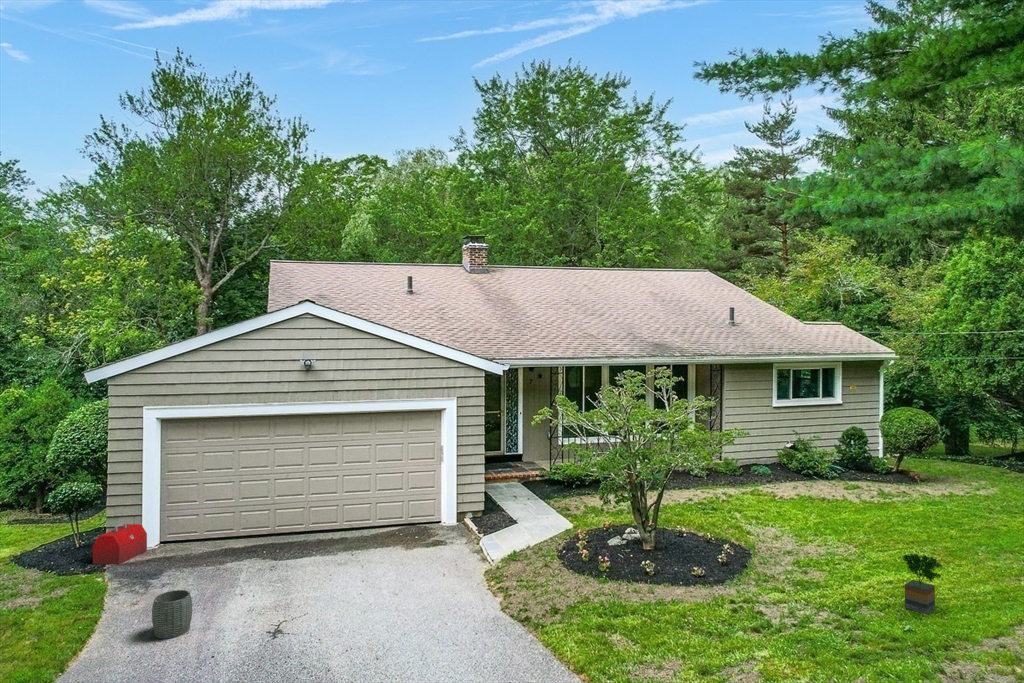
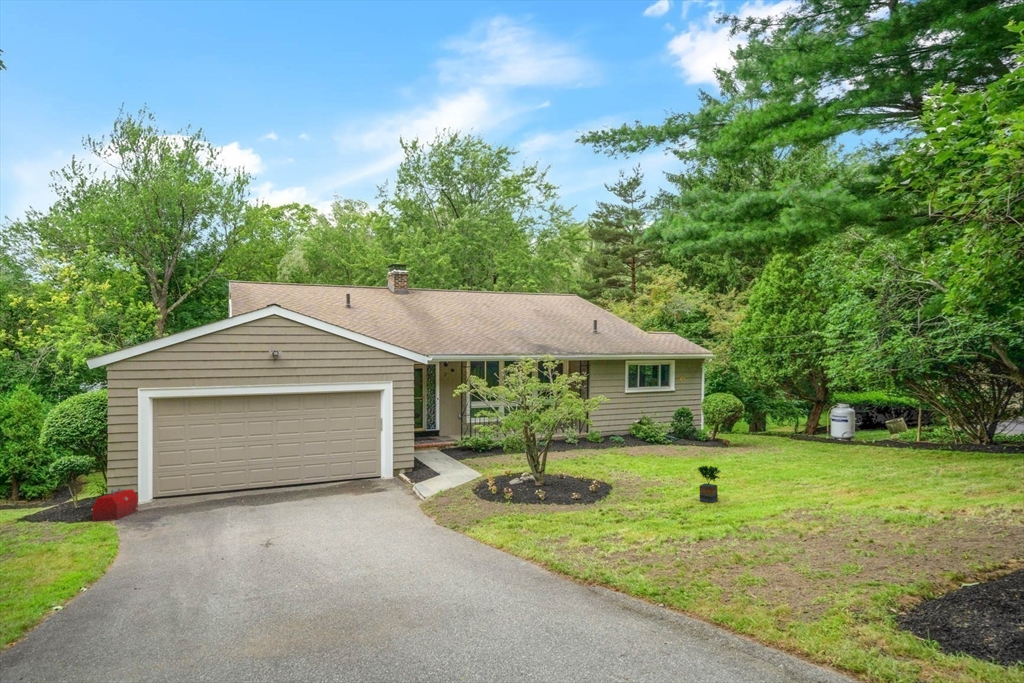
woven basket: present [152,590,192,639] -> none [165,522,197,557]

